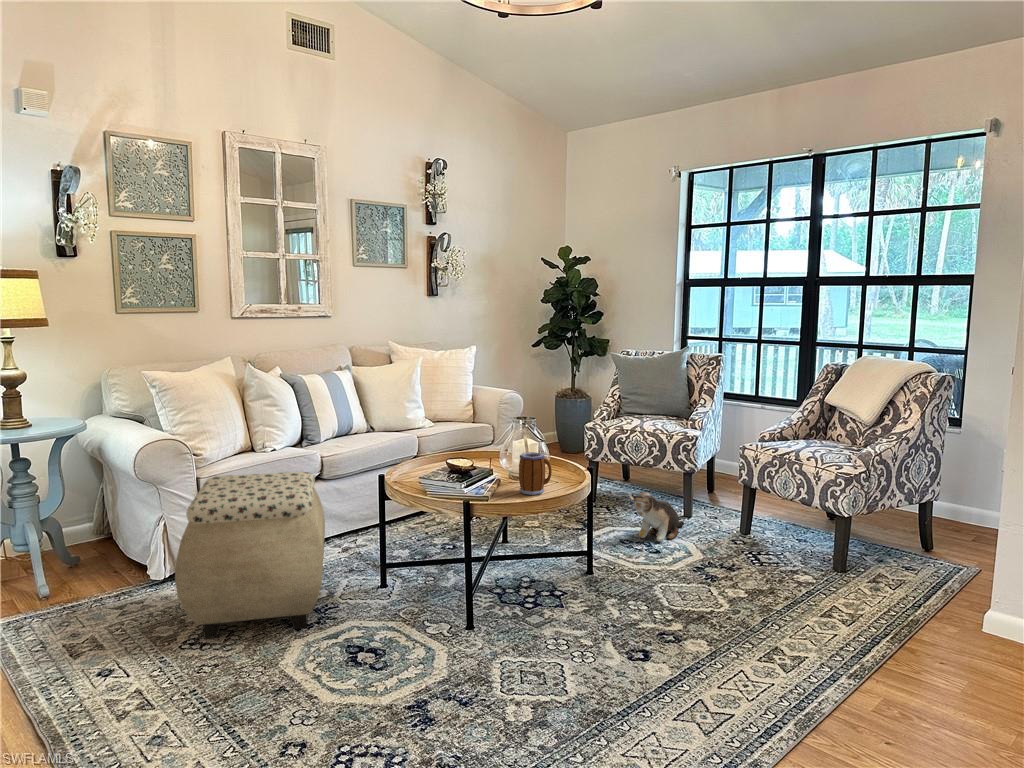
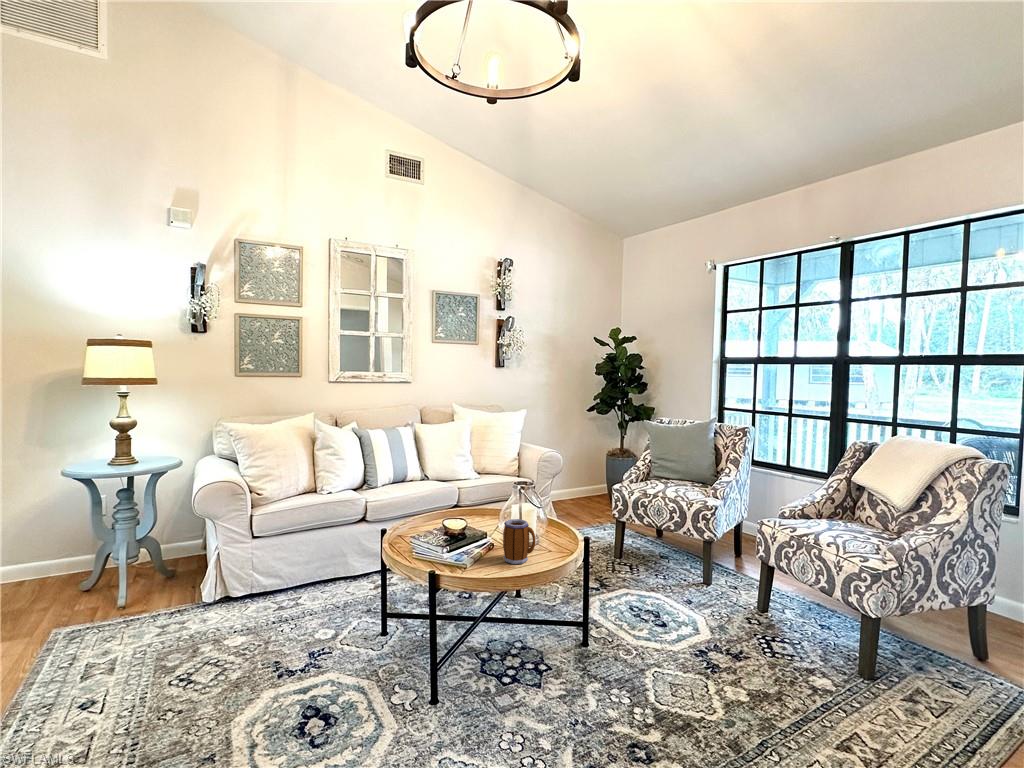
ottoman: present [175,472,325,638] -> none [167,518,341,675]
plush toy: present [629,492,684,541] -> none [637,560,699,612]

